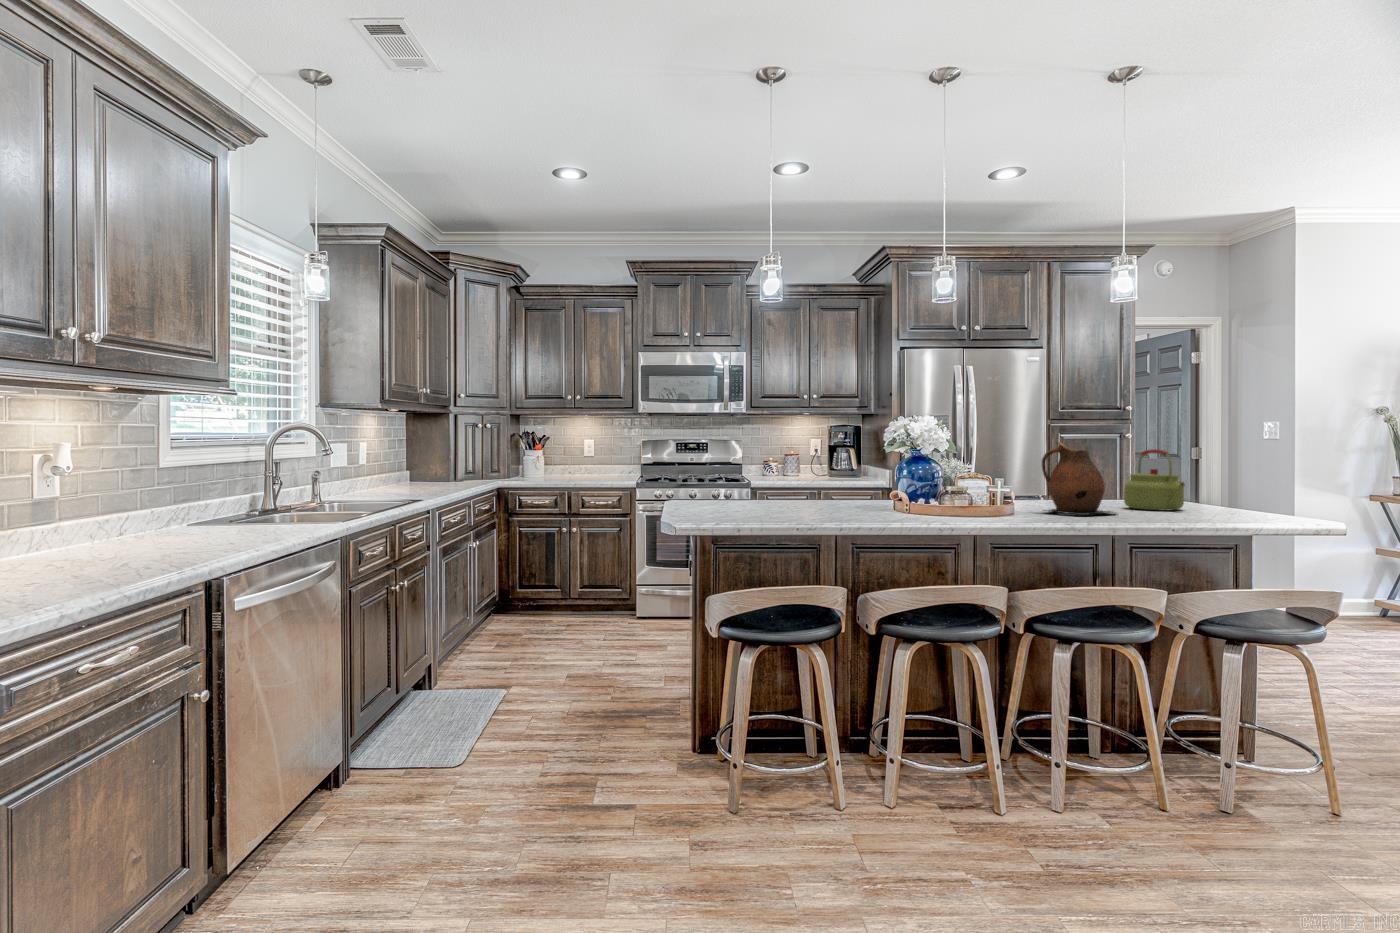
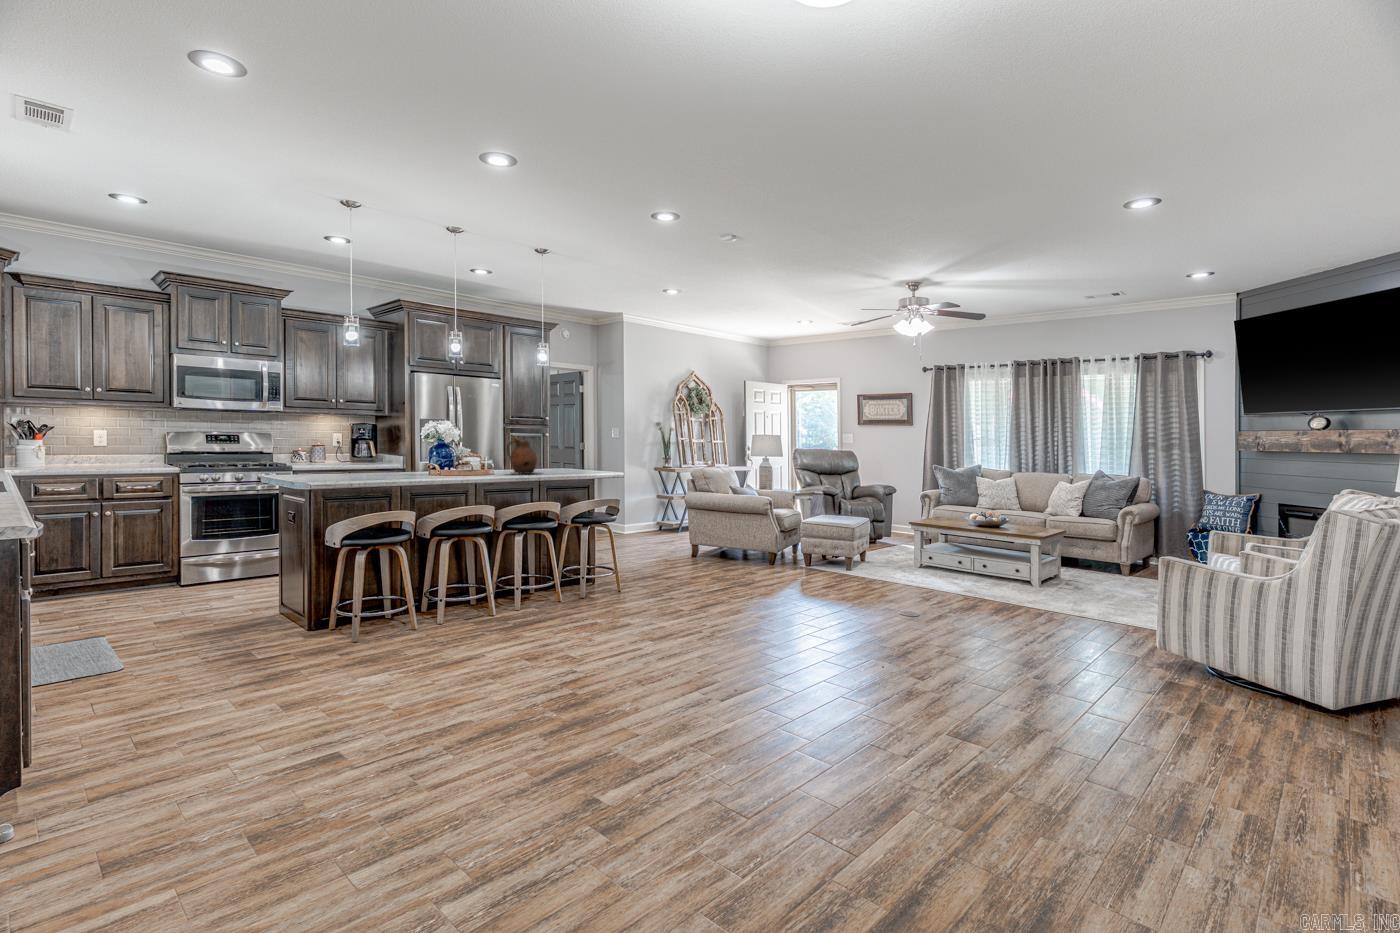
kettle: present [1124,449,1185,511] -> none [546,441,572,472]

